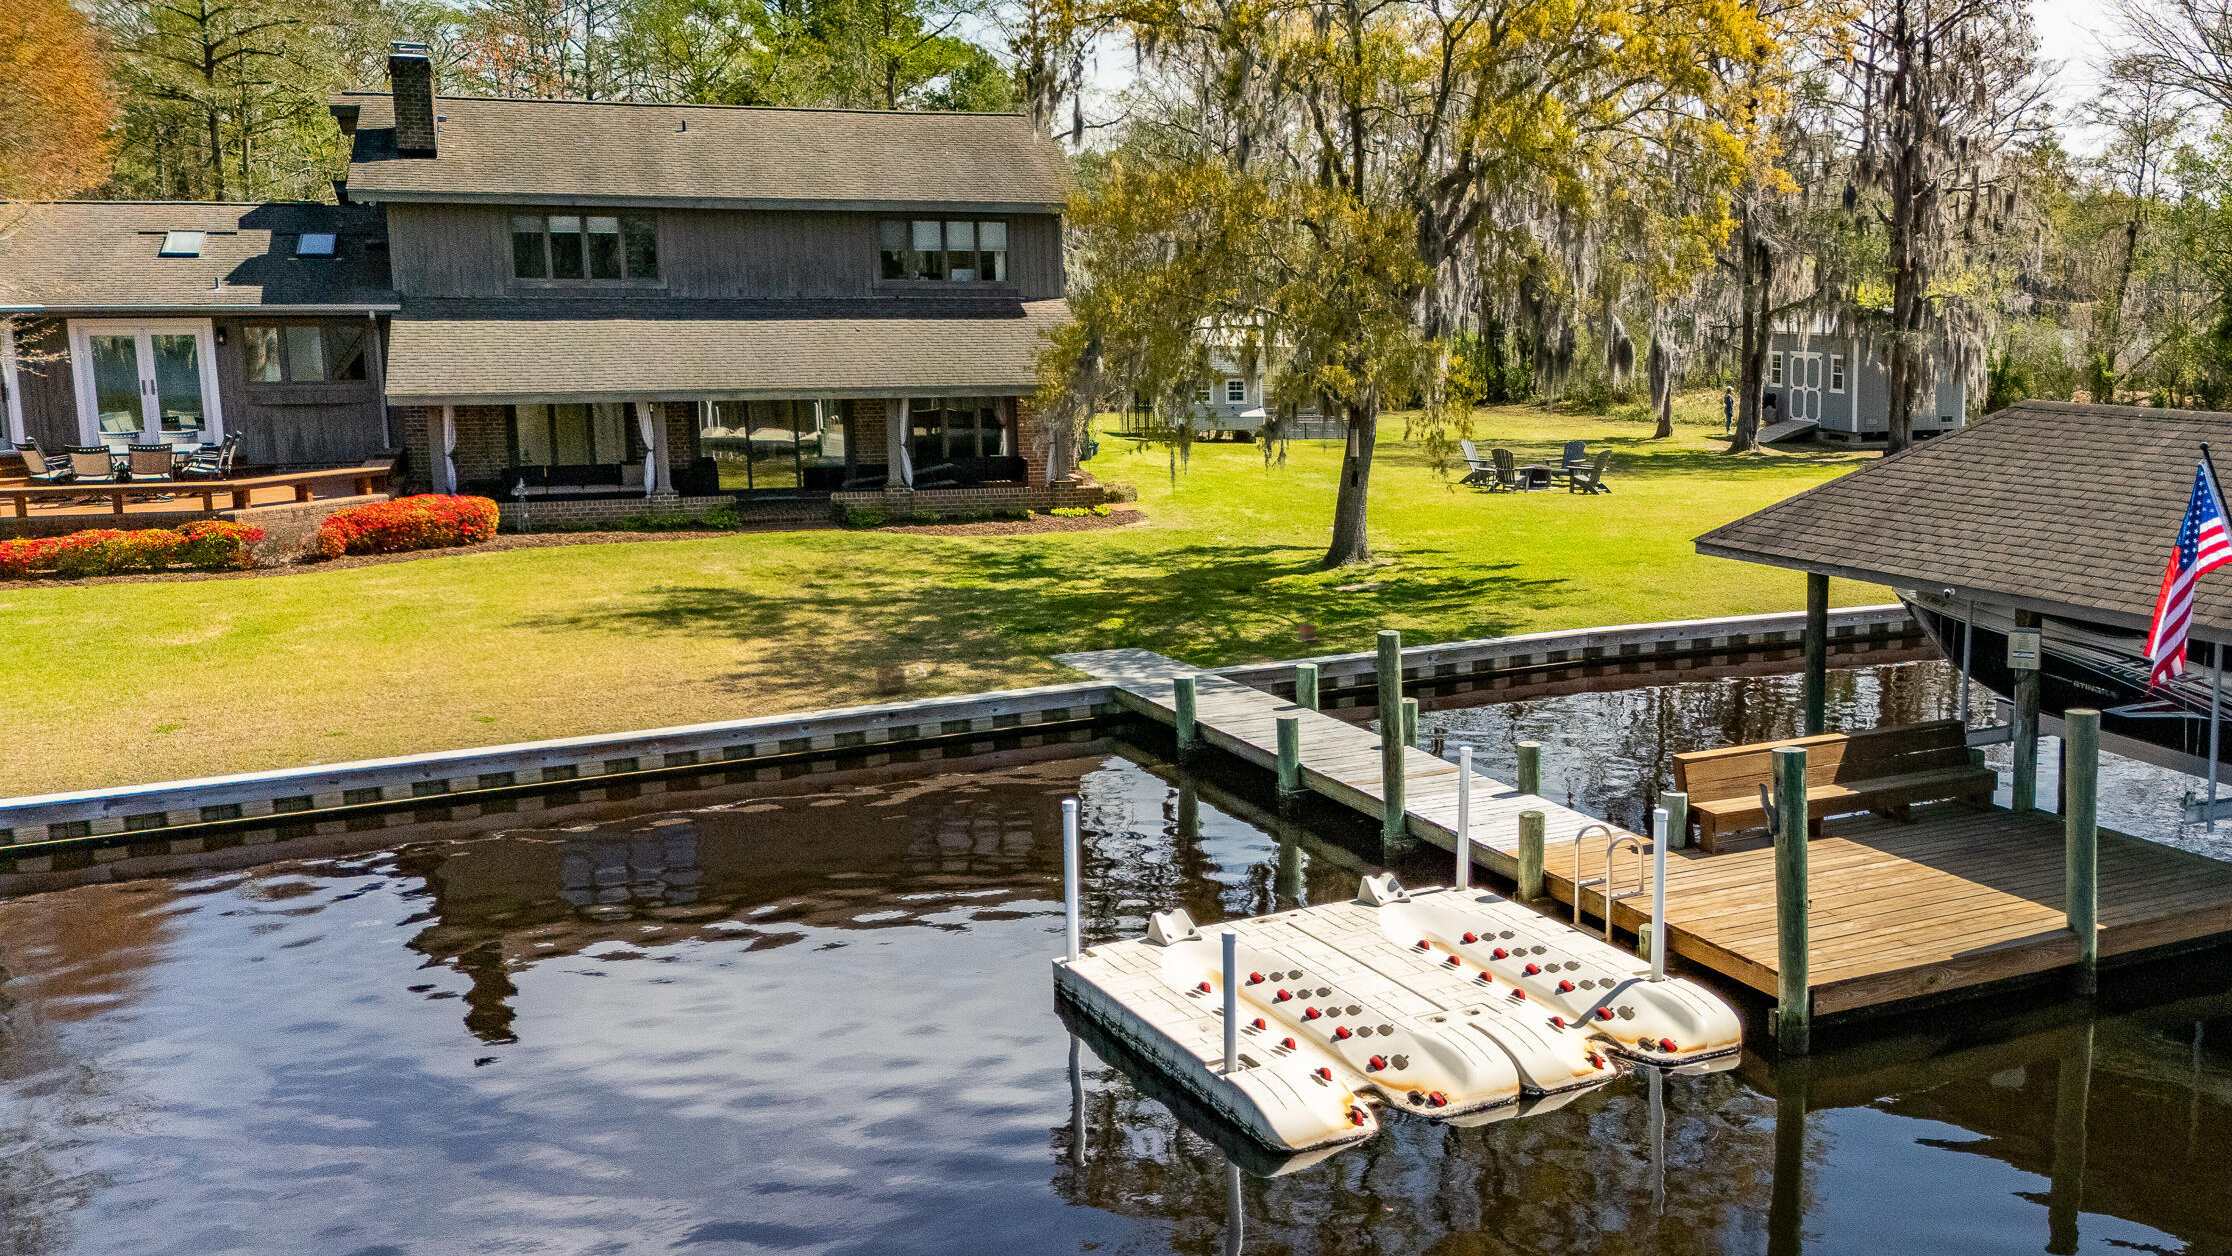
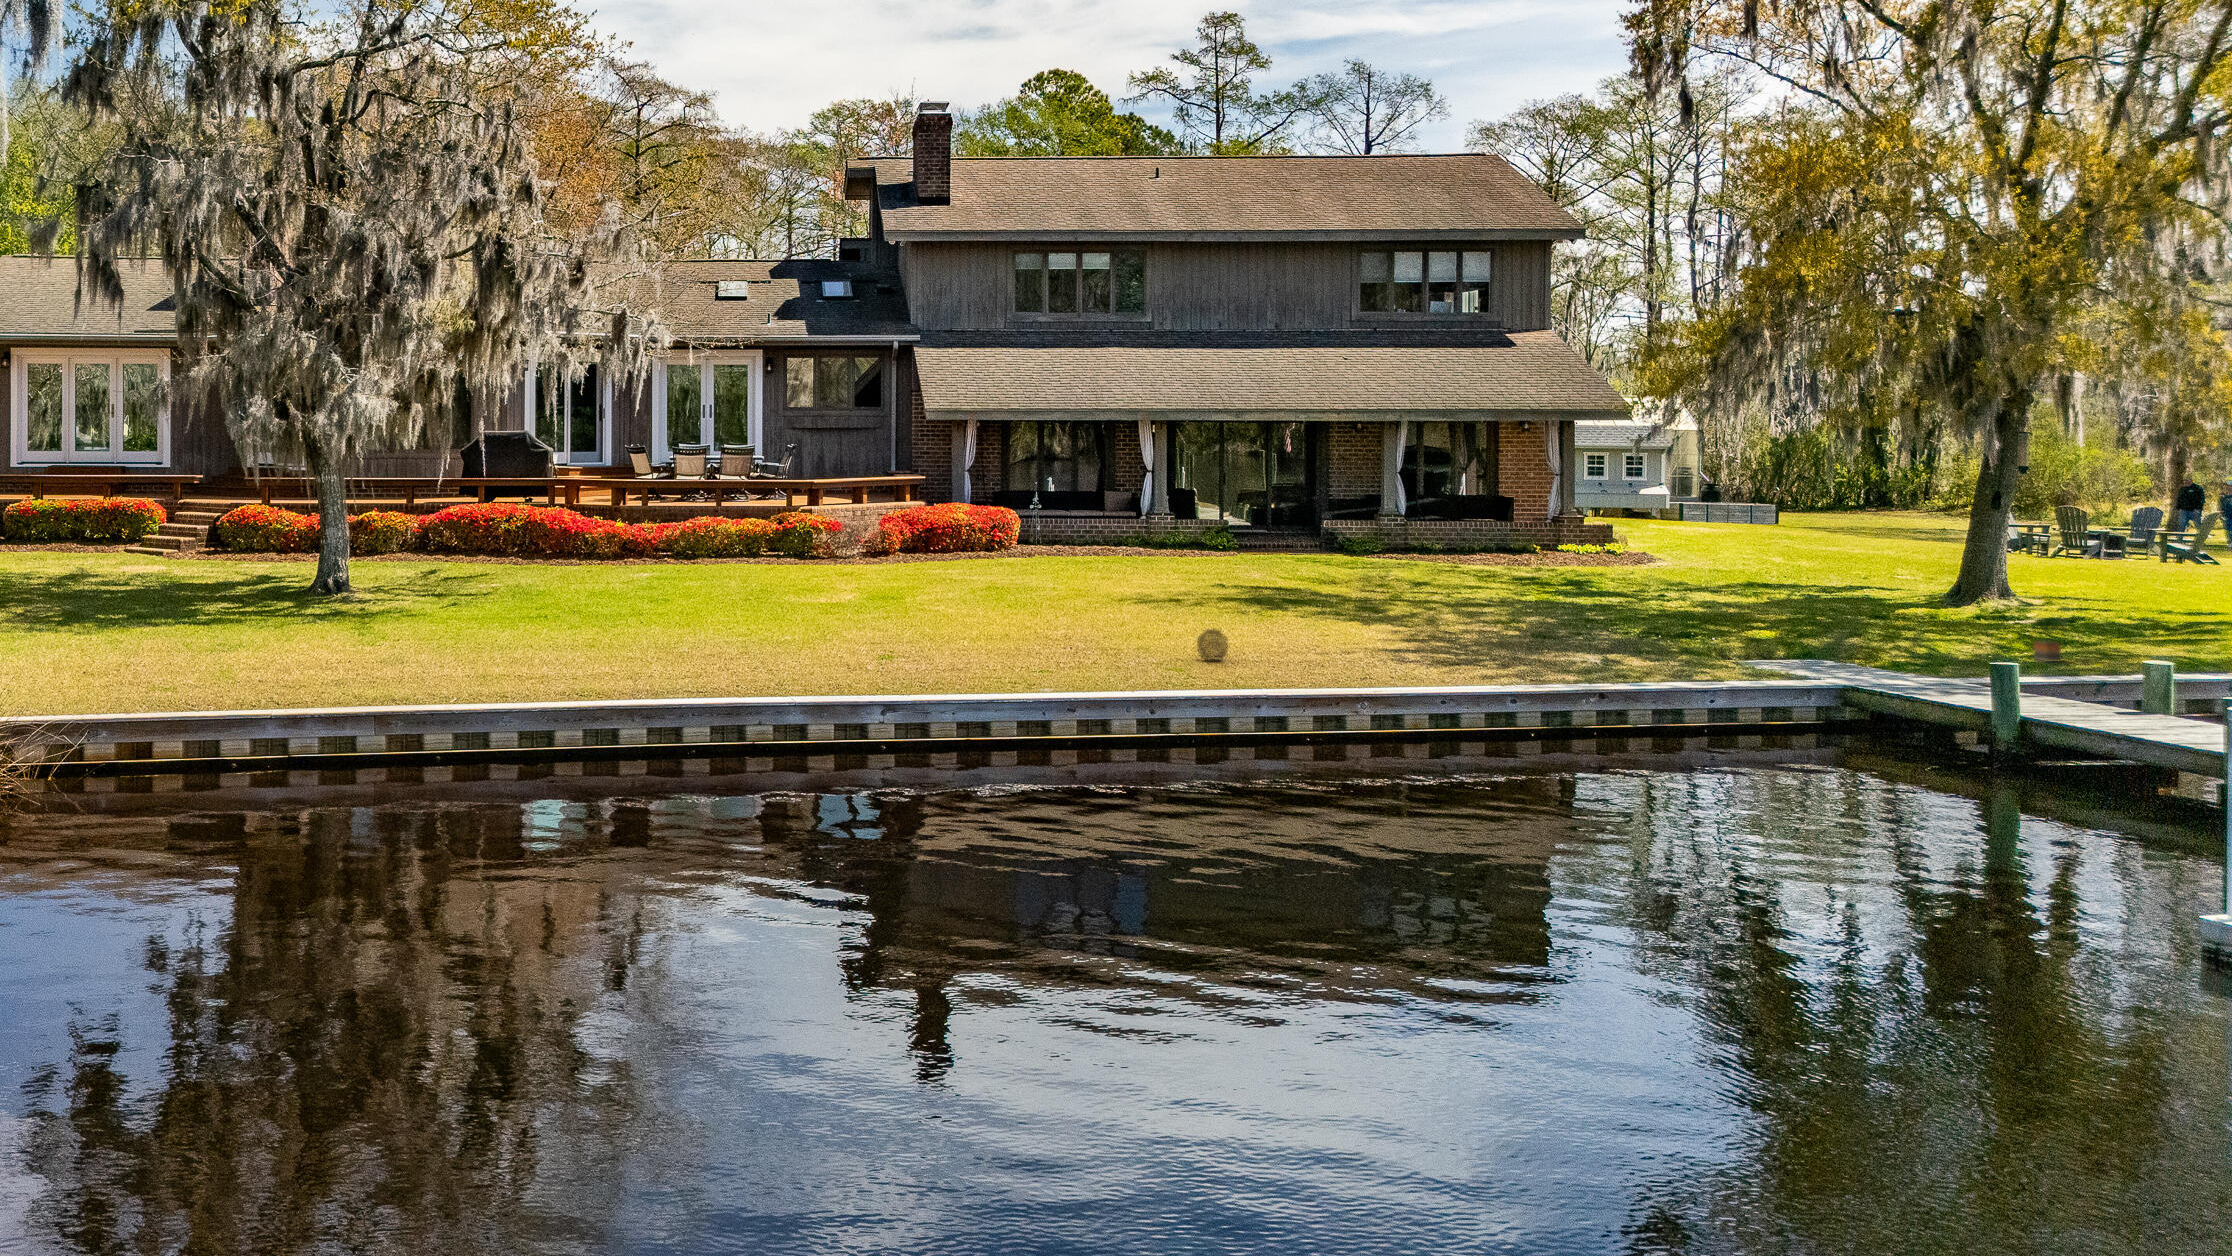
woven basket: present [877,663,906,693] -> present [1197,629,1228,662]

